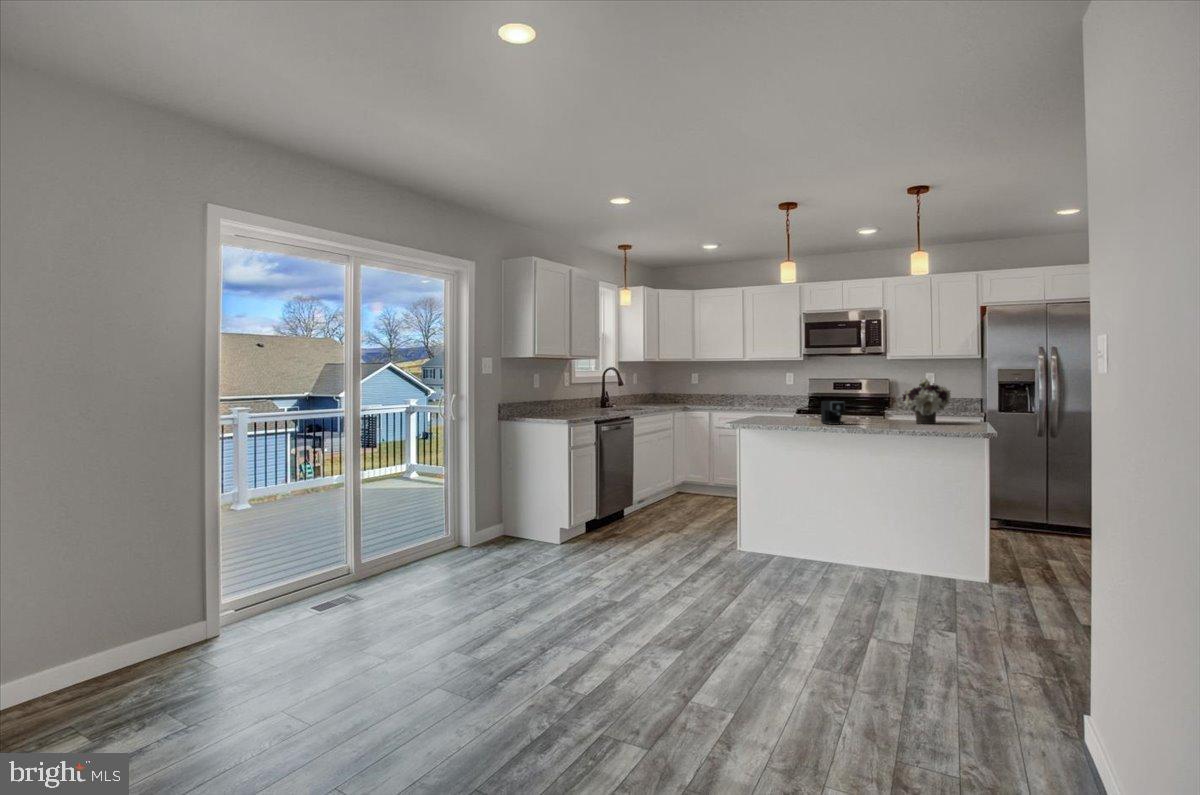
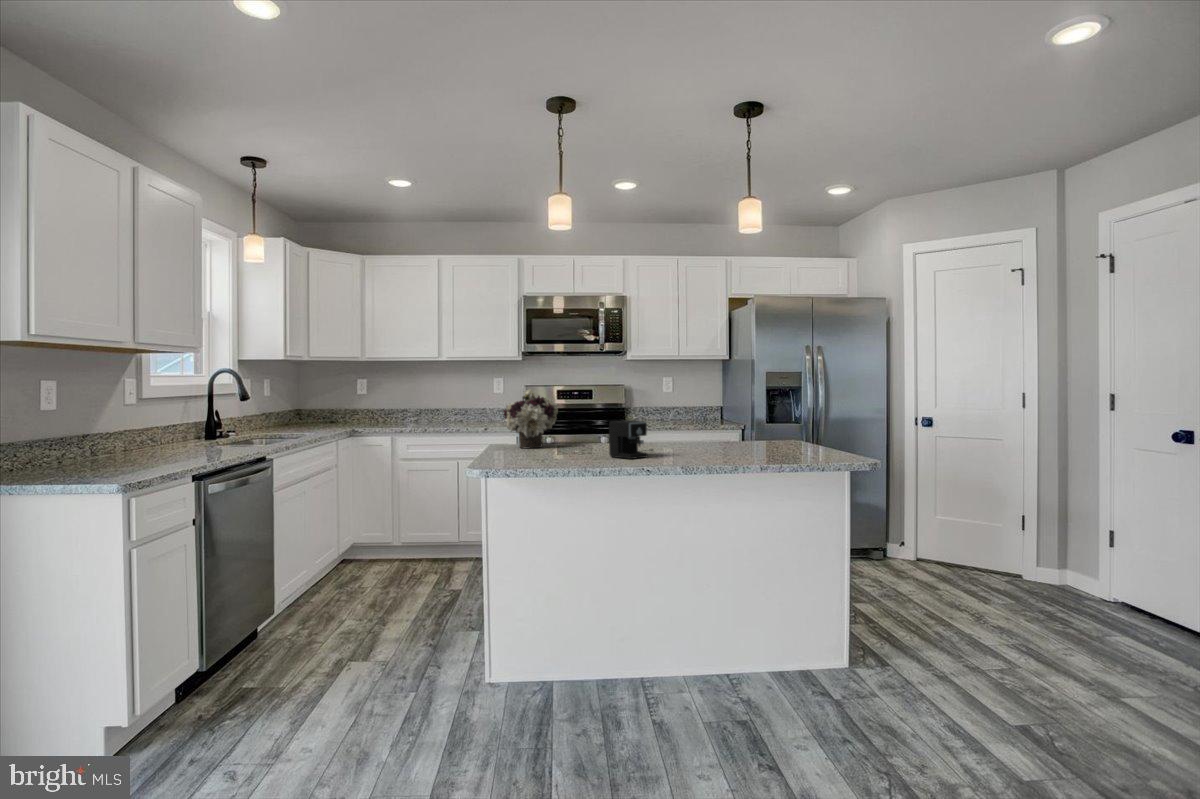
flower arrangement: present [903,379,950,424] -> present [503,389,558,448]

